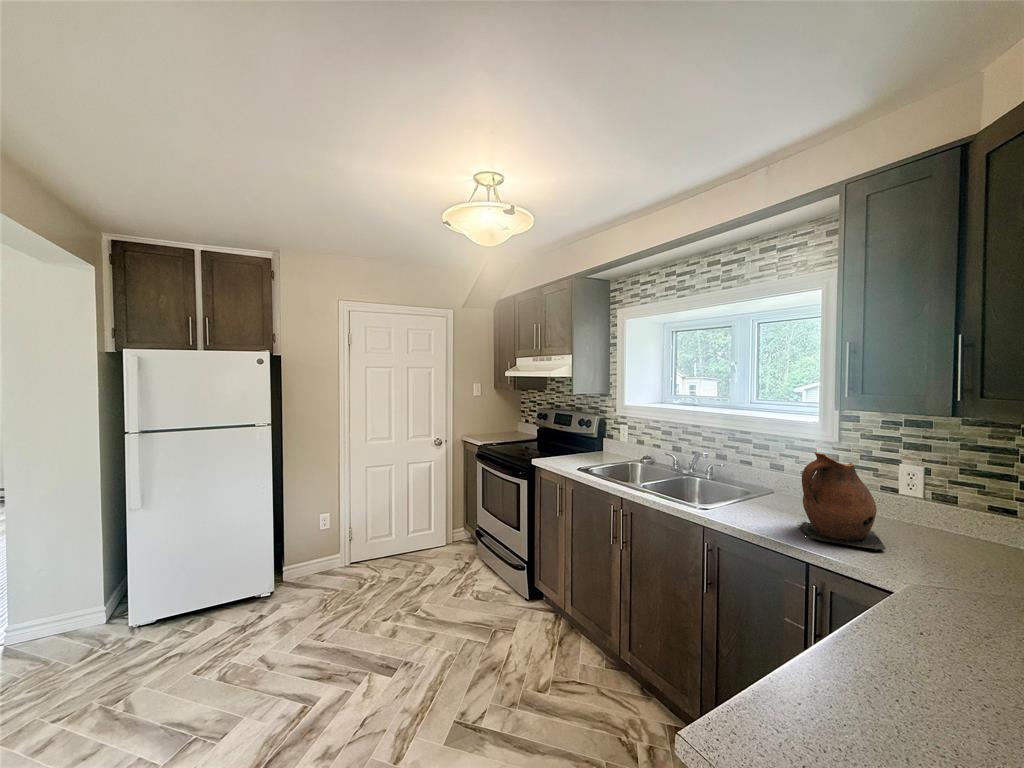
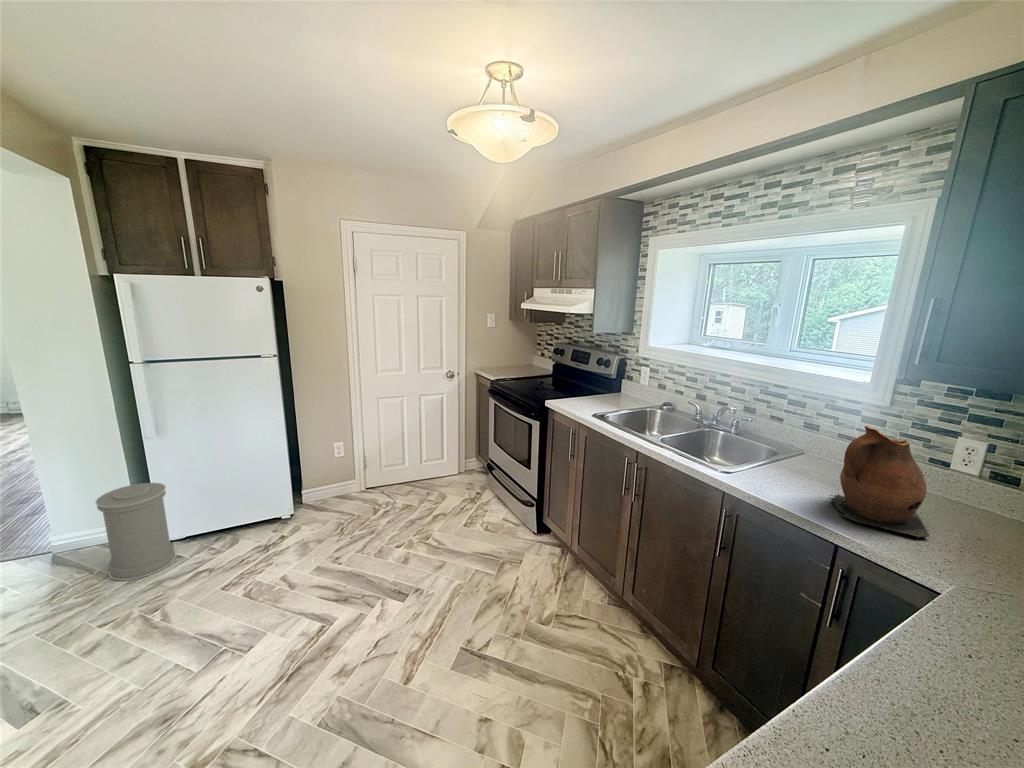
trash can: none [67,560,144,671] -> present [95,483,176,581]

